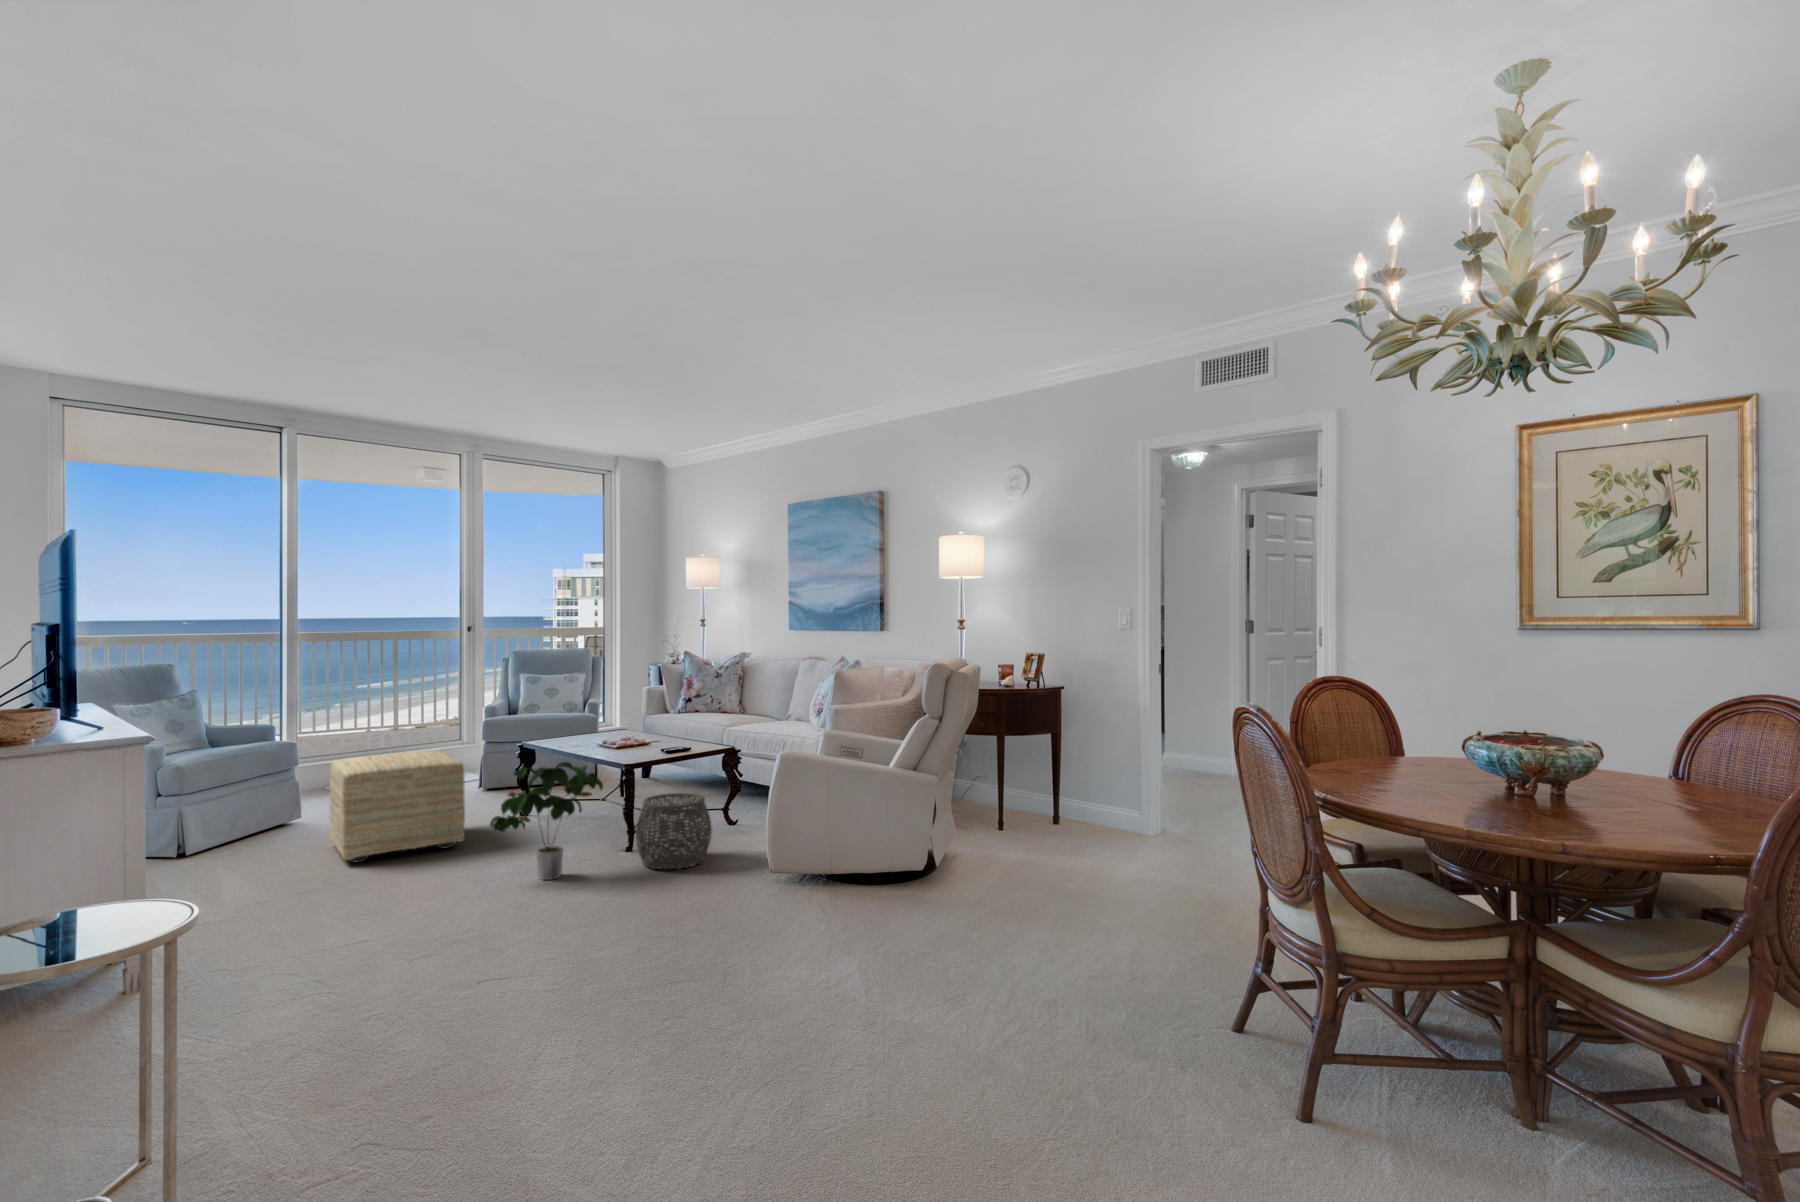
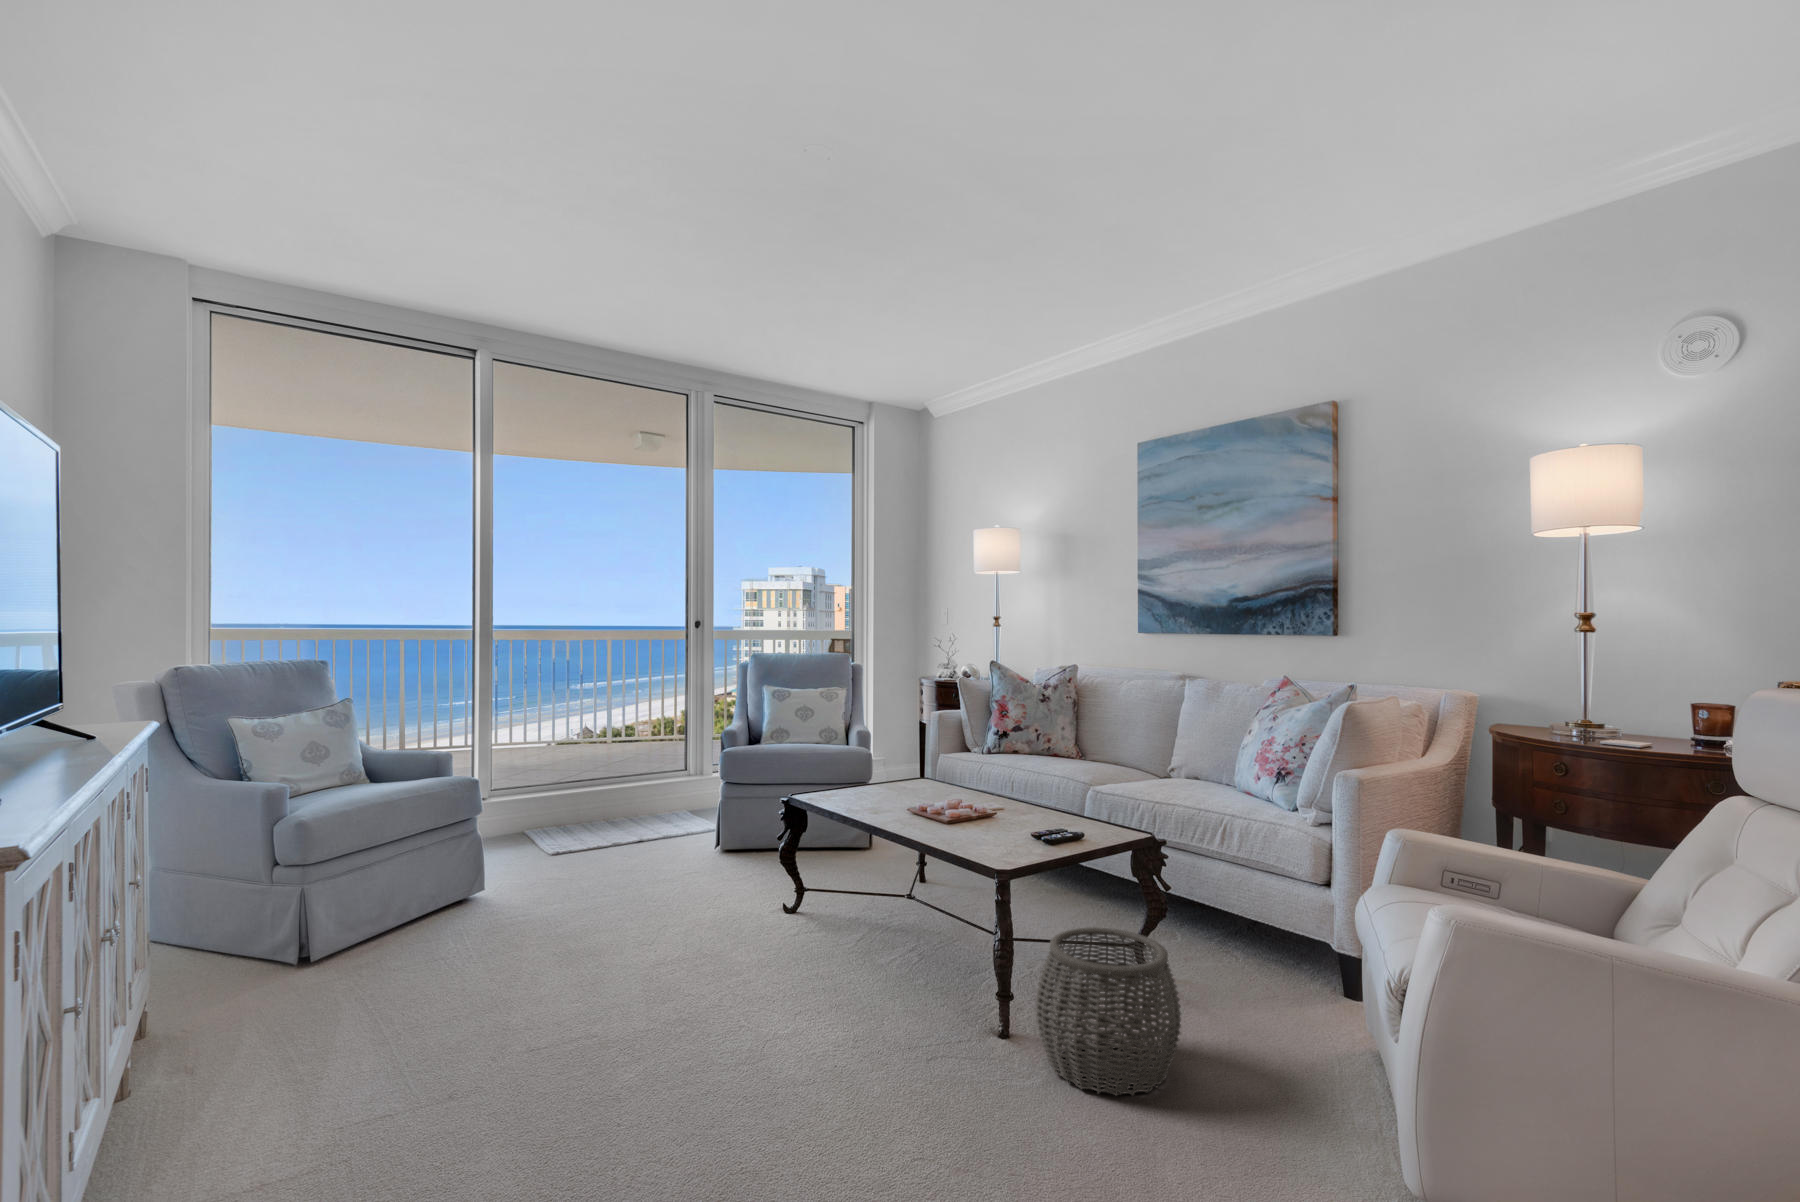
ottoman: present [329,751,465,862] -> none [517,810,722,1008]
potted plant: present [490,762,603,880] -> none [789,869,984,1102]

